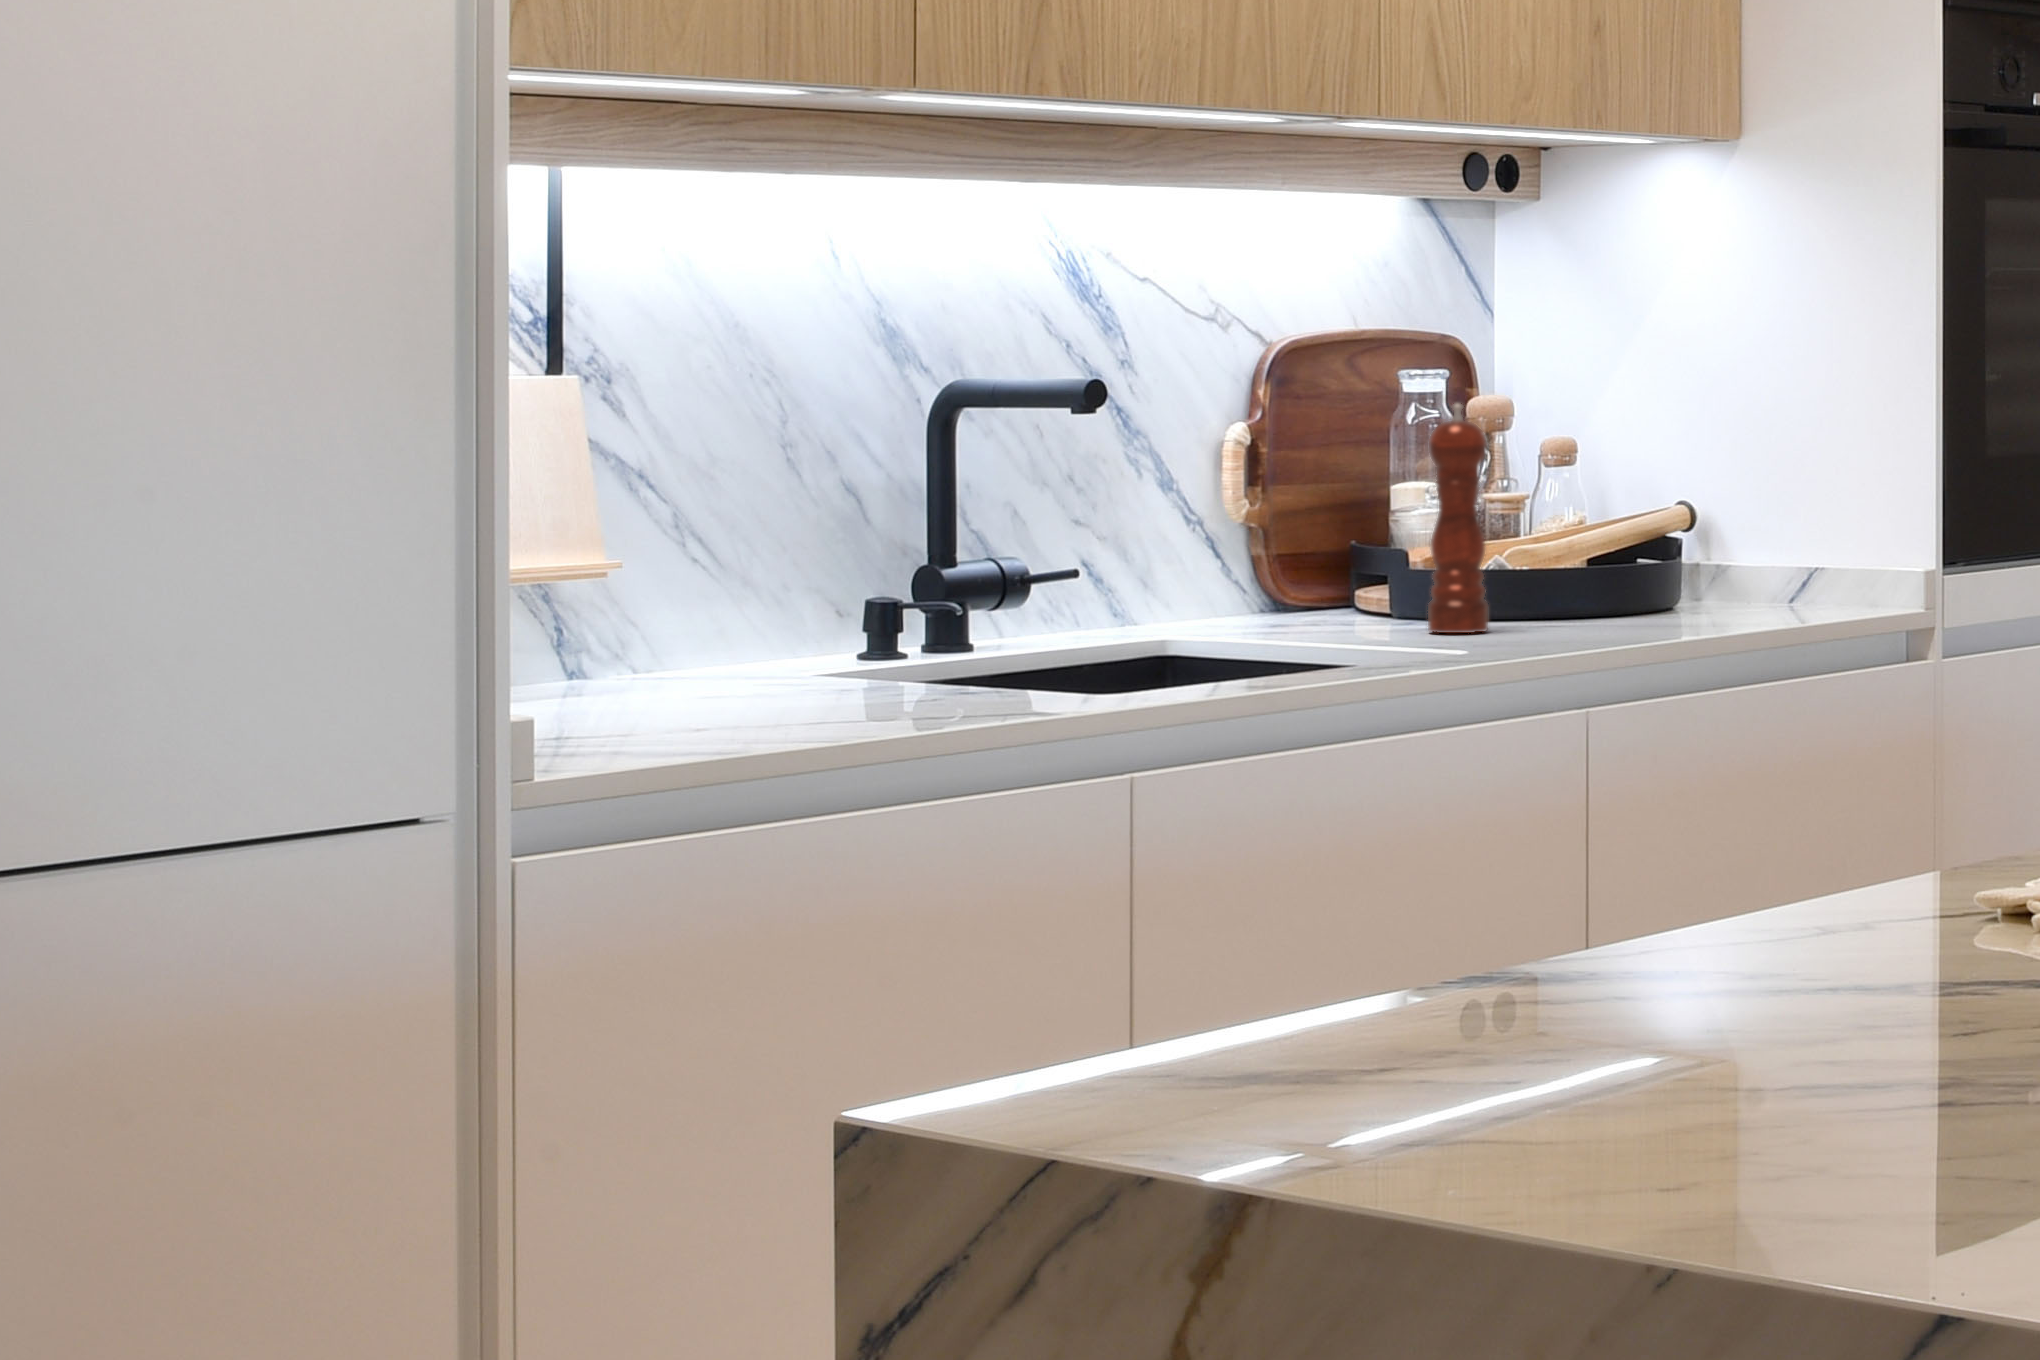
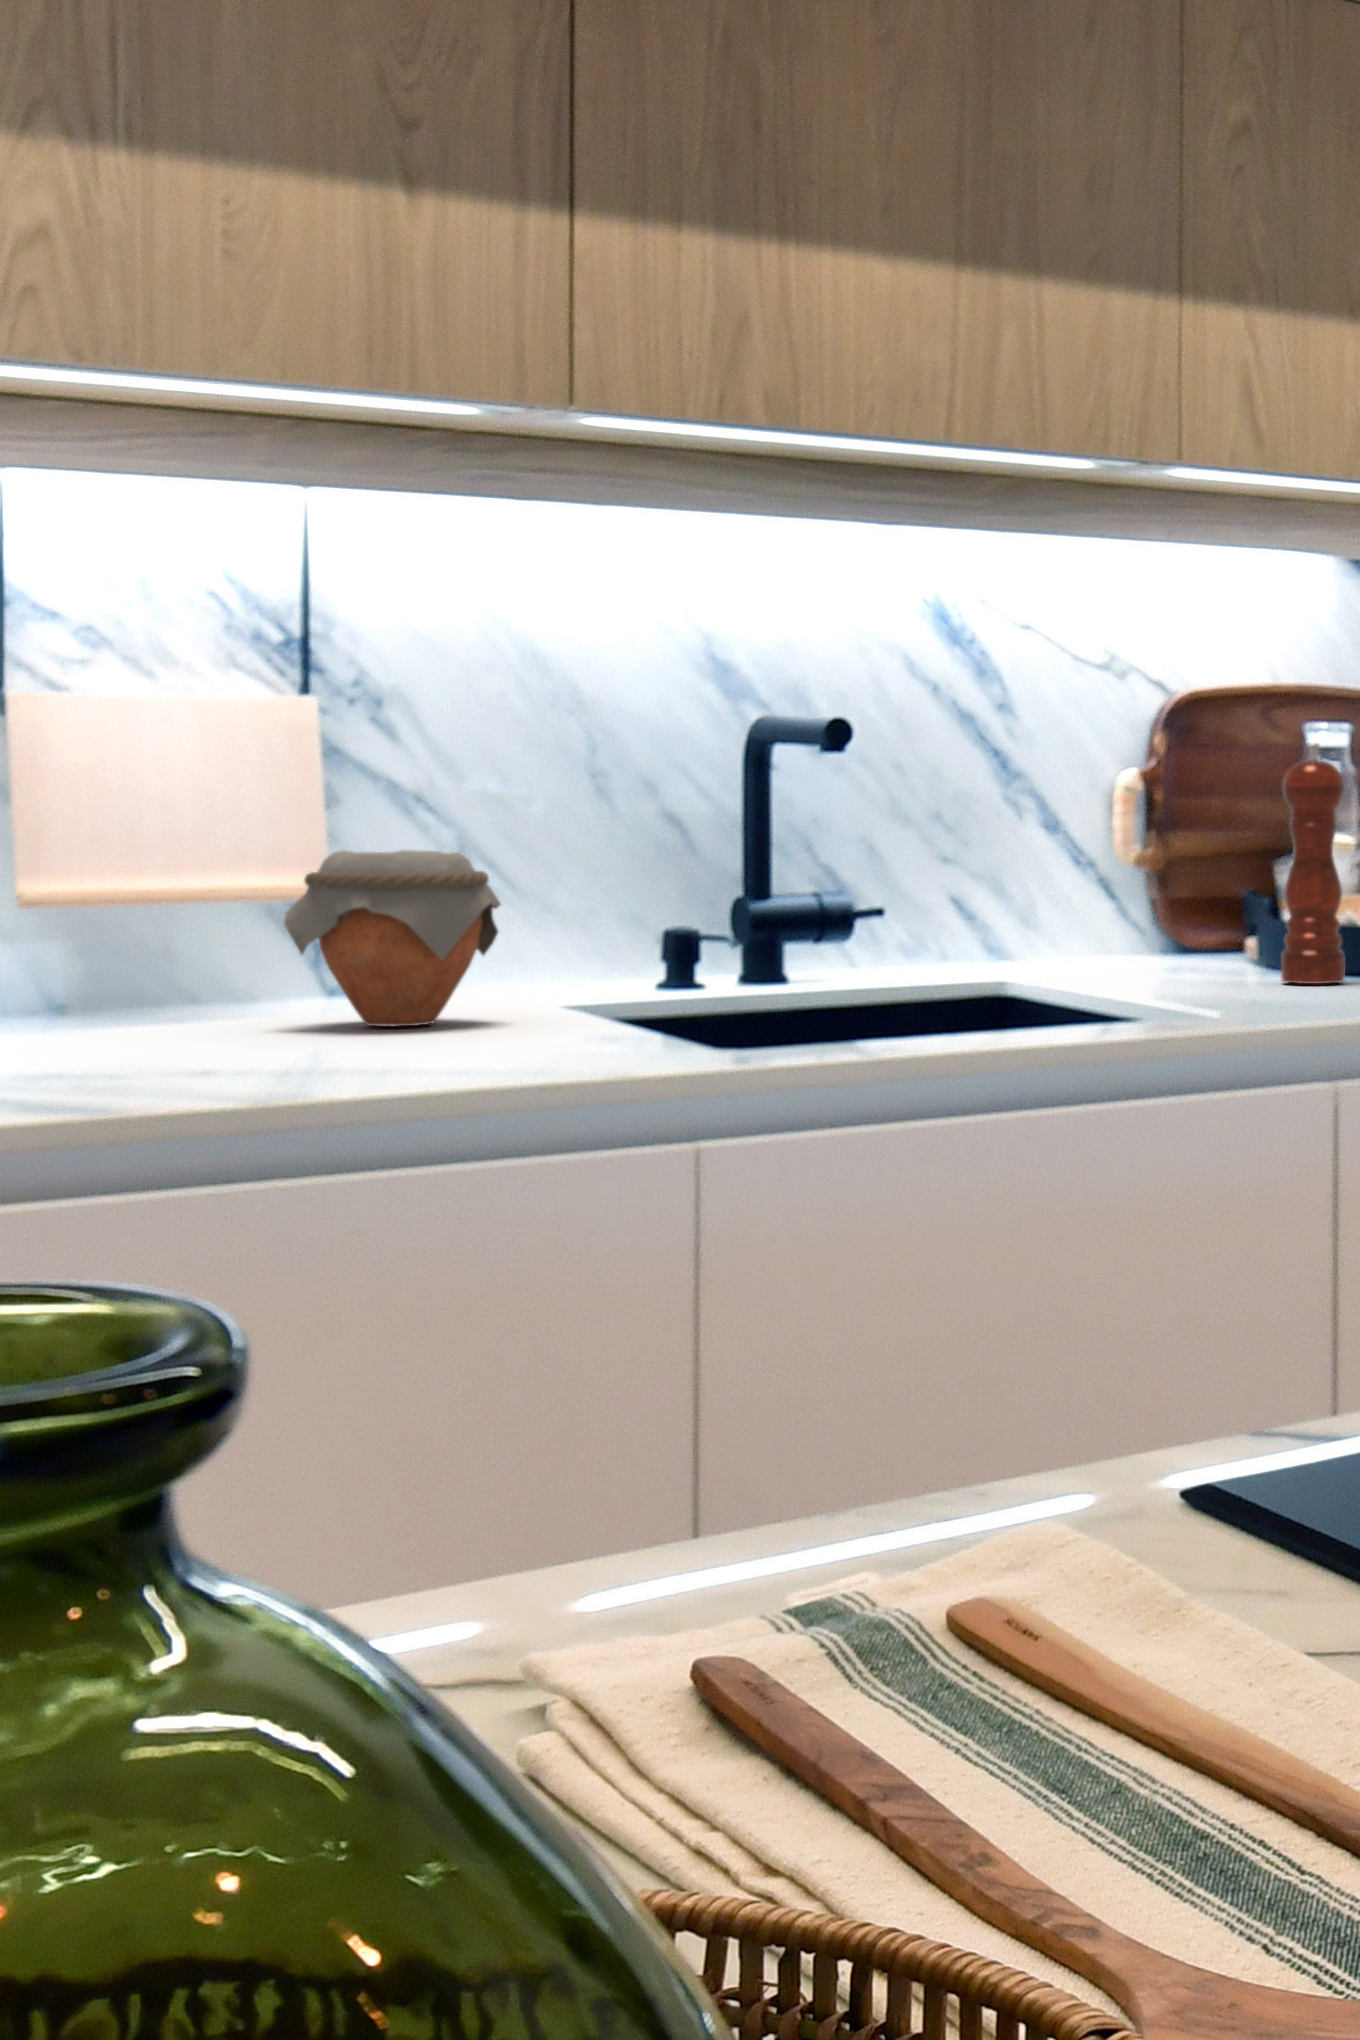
jar: none [617,536,806,700] -> present [284,850,501,1026]

